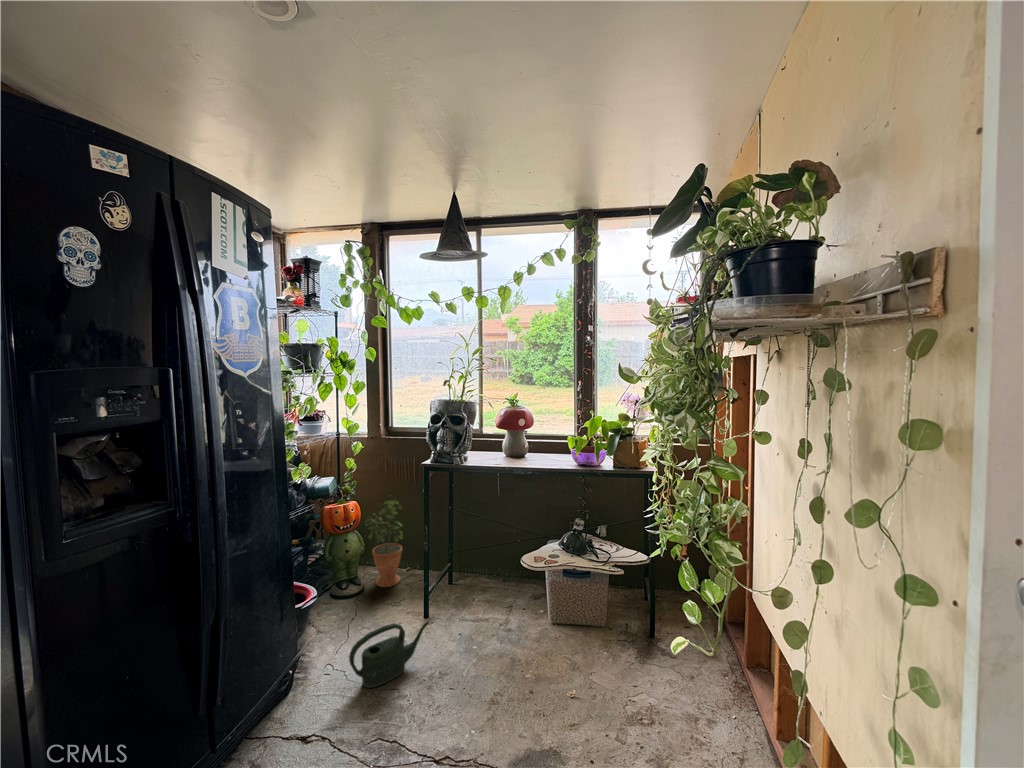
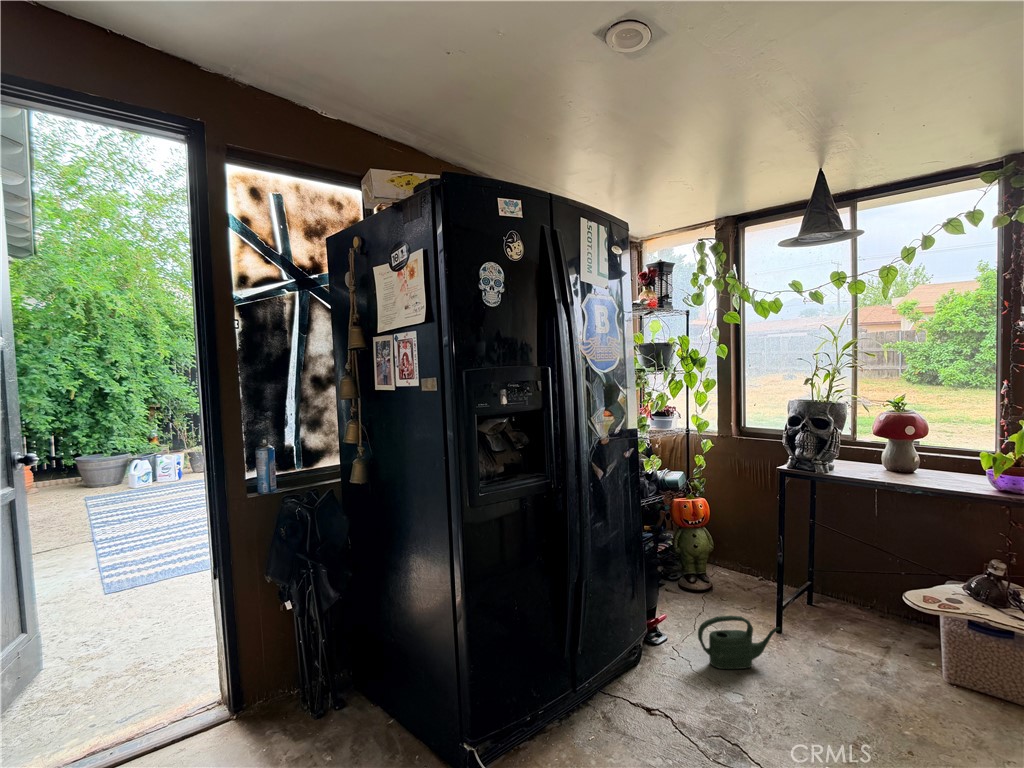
potted plant: present [365,500,403,587] -> none [713,498,755,592]

